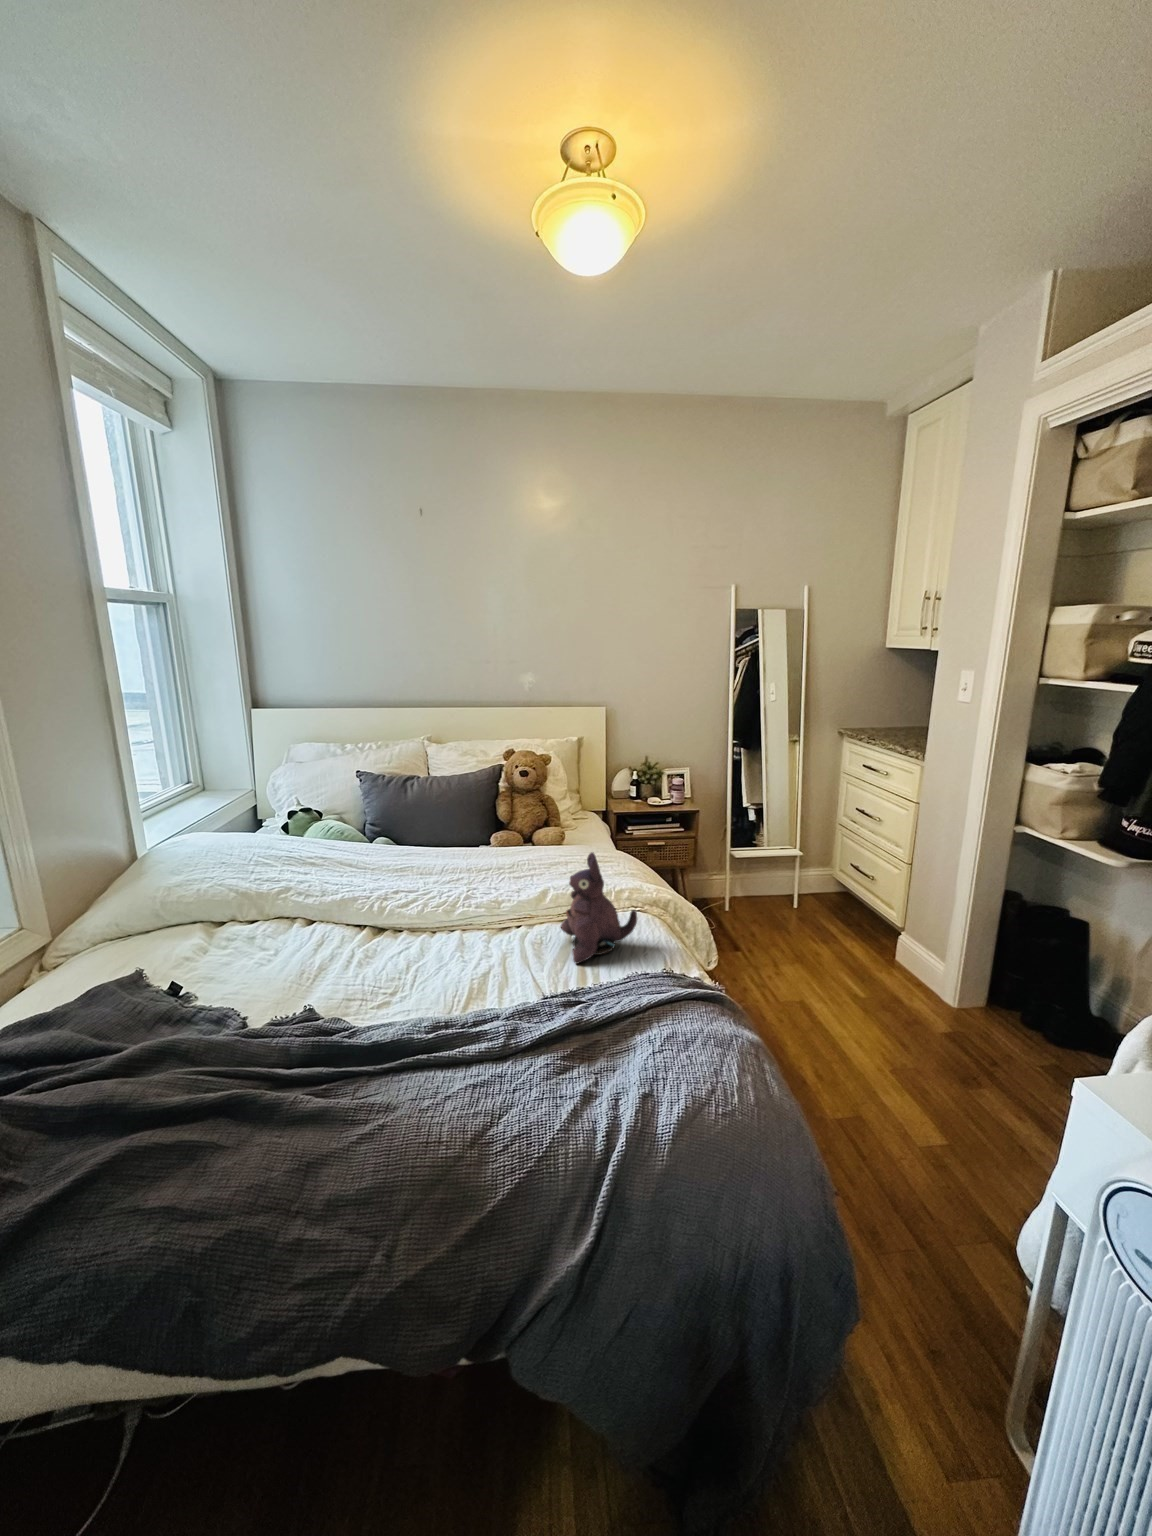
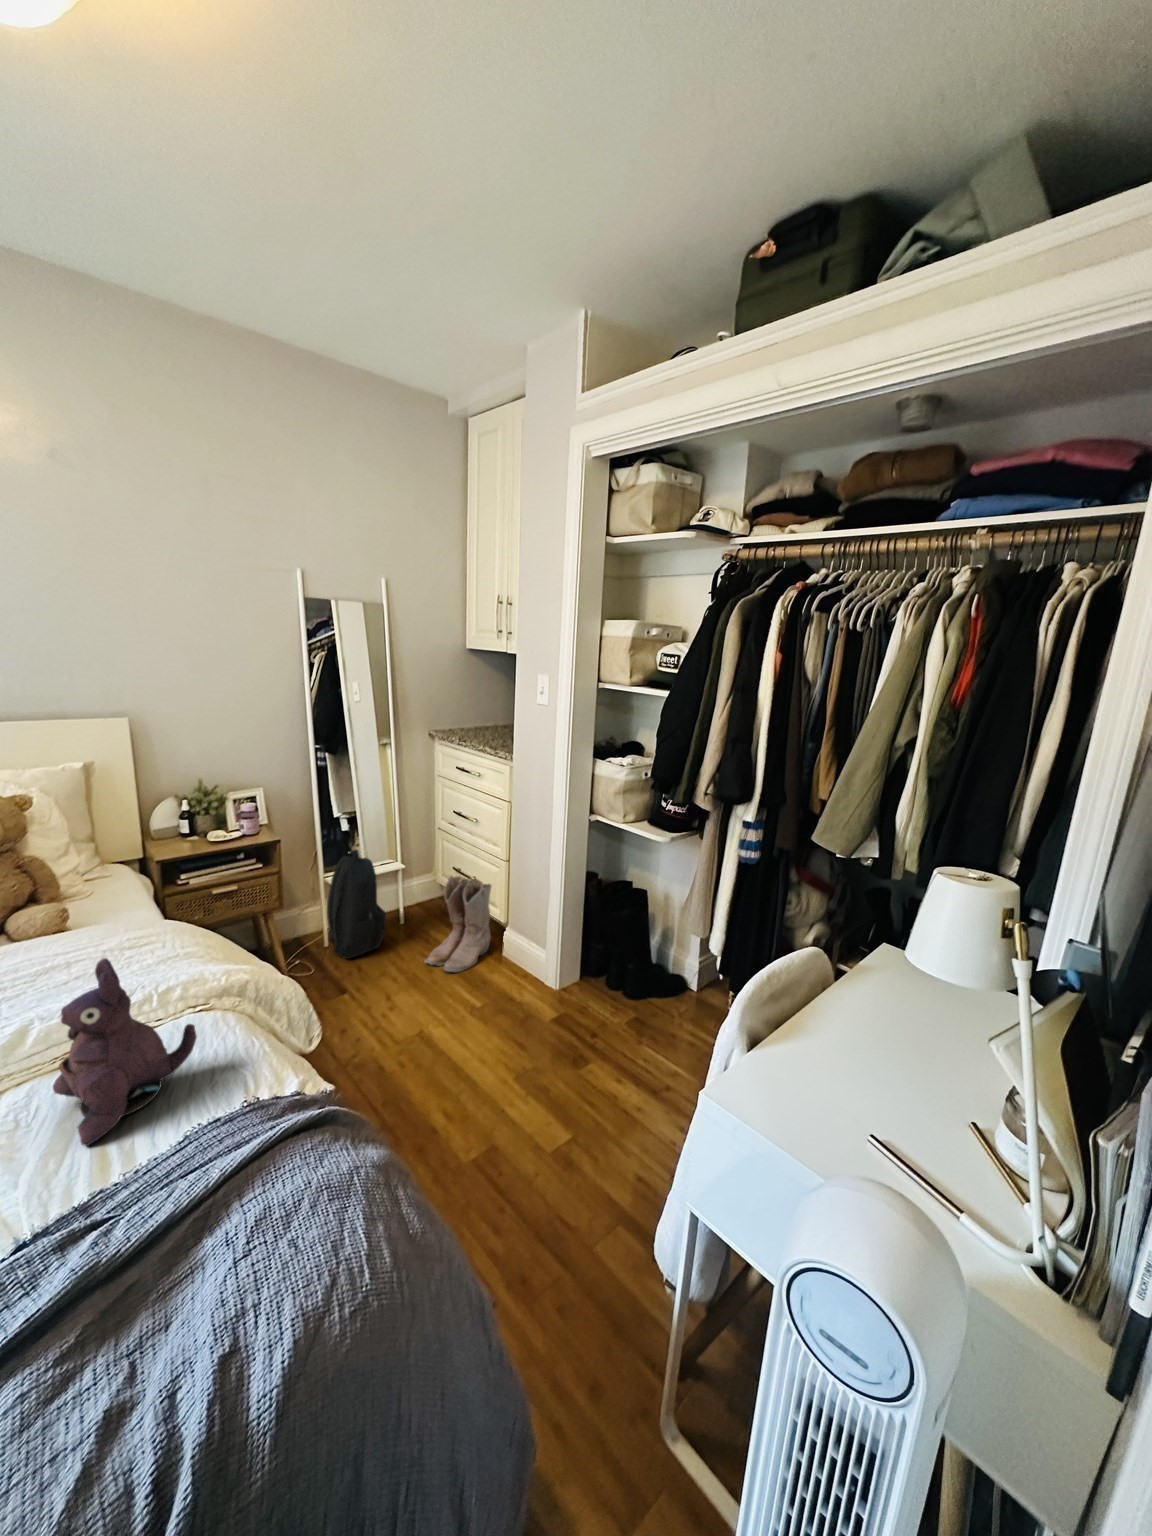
backpack: none [729,830,779,924] -> present [327,850,386,959]
boots: none [811,869,890,962] -> present [425,876,491,972]

